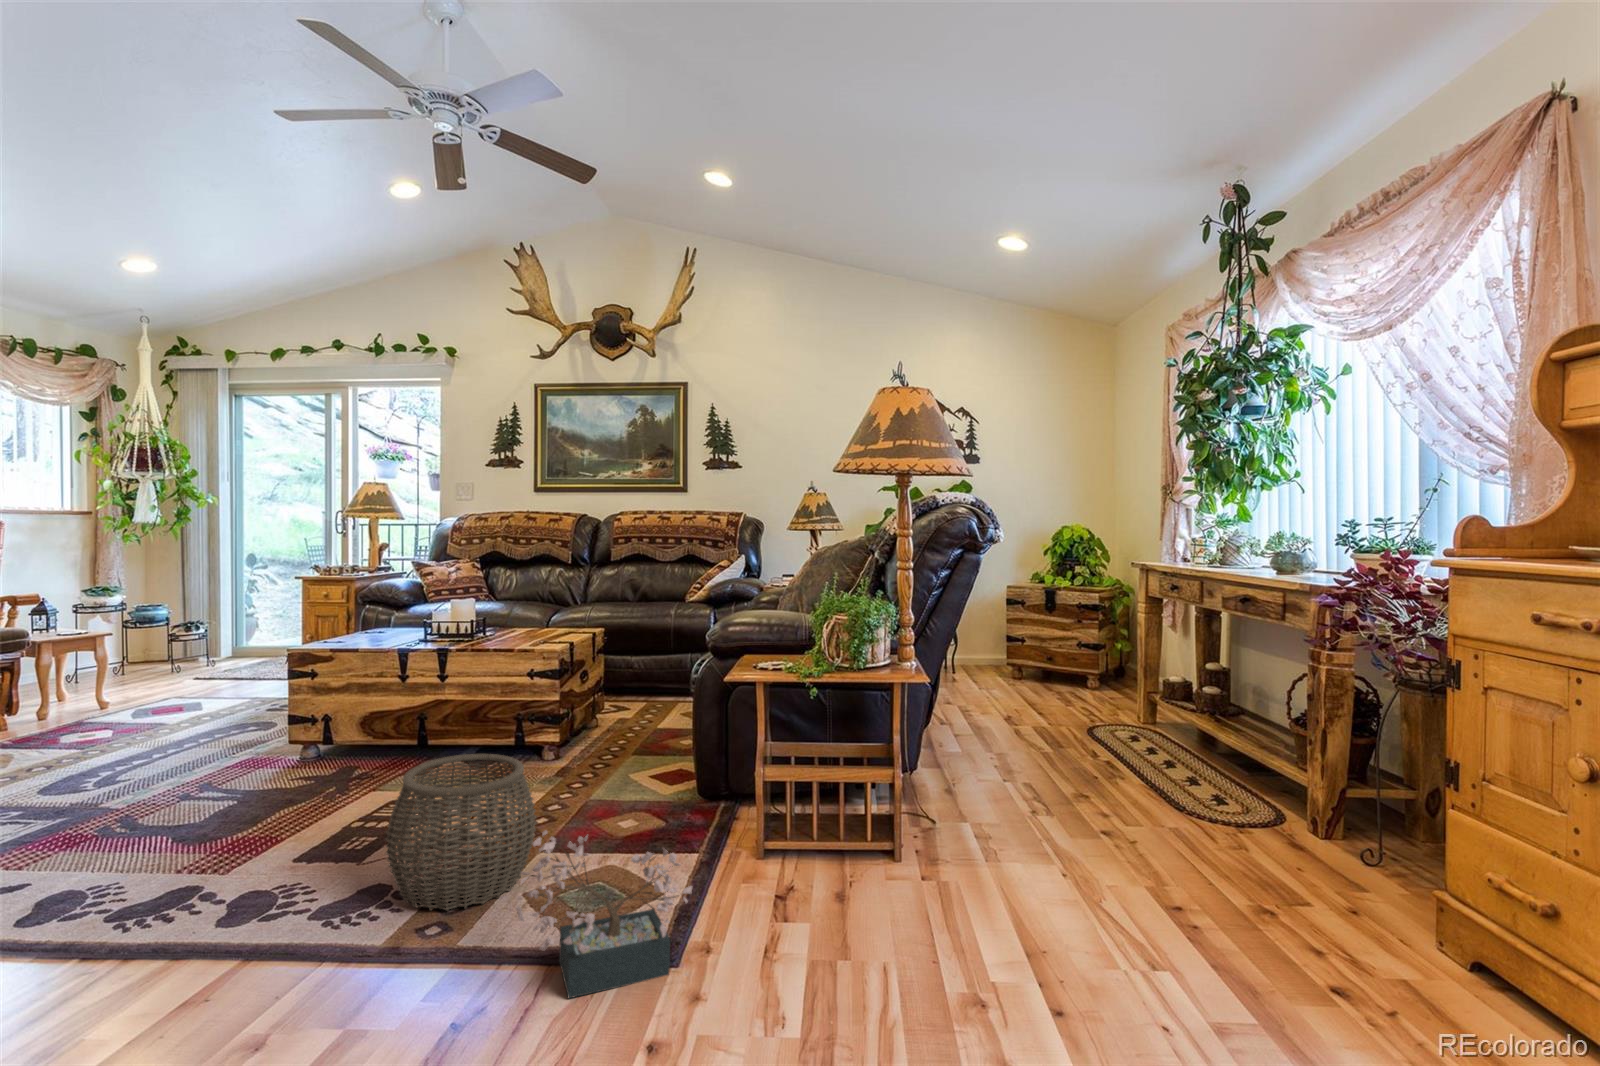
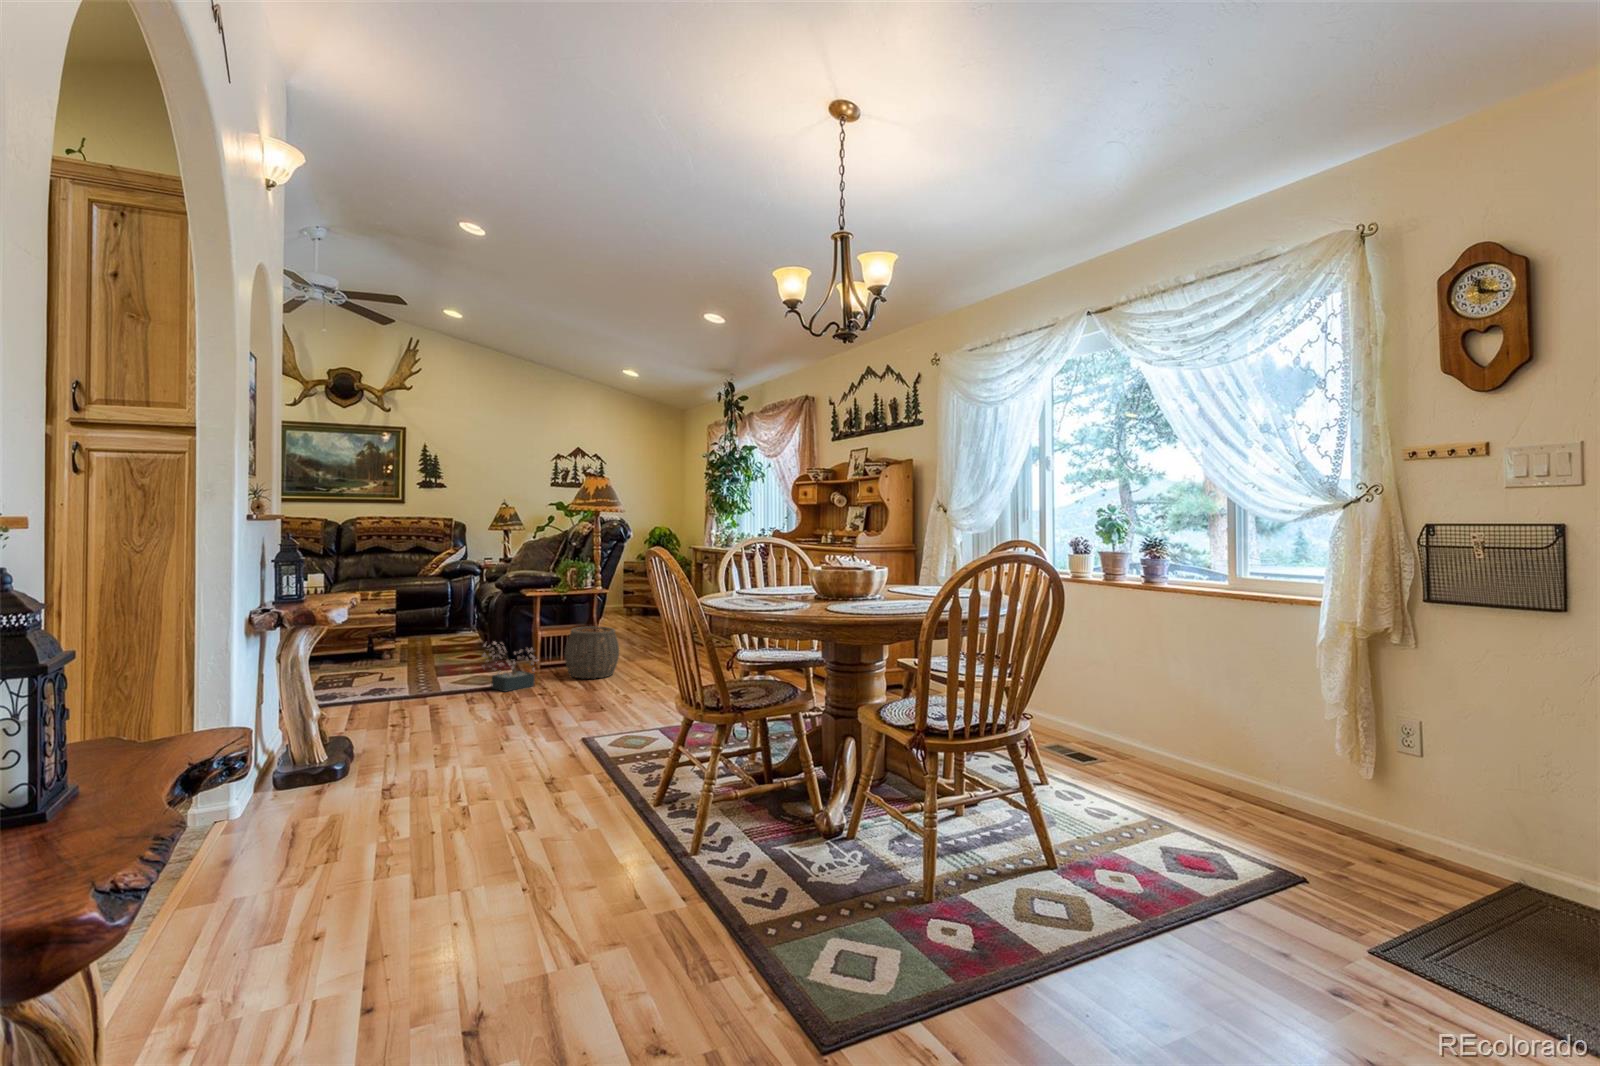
woven basket: present [385,754,536,911] -> present [565,626,619,679]

